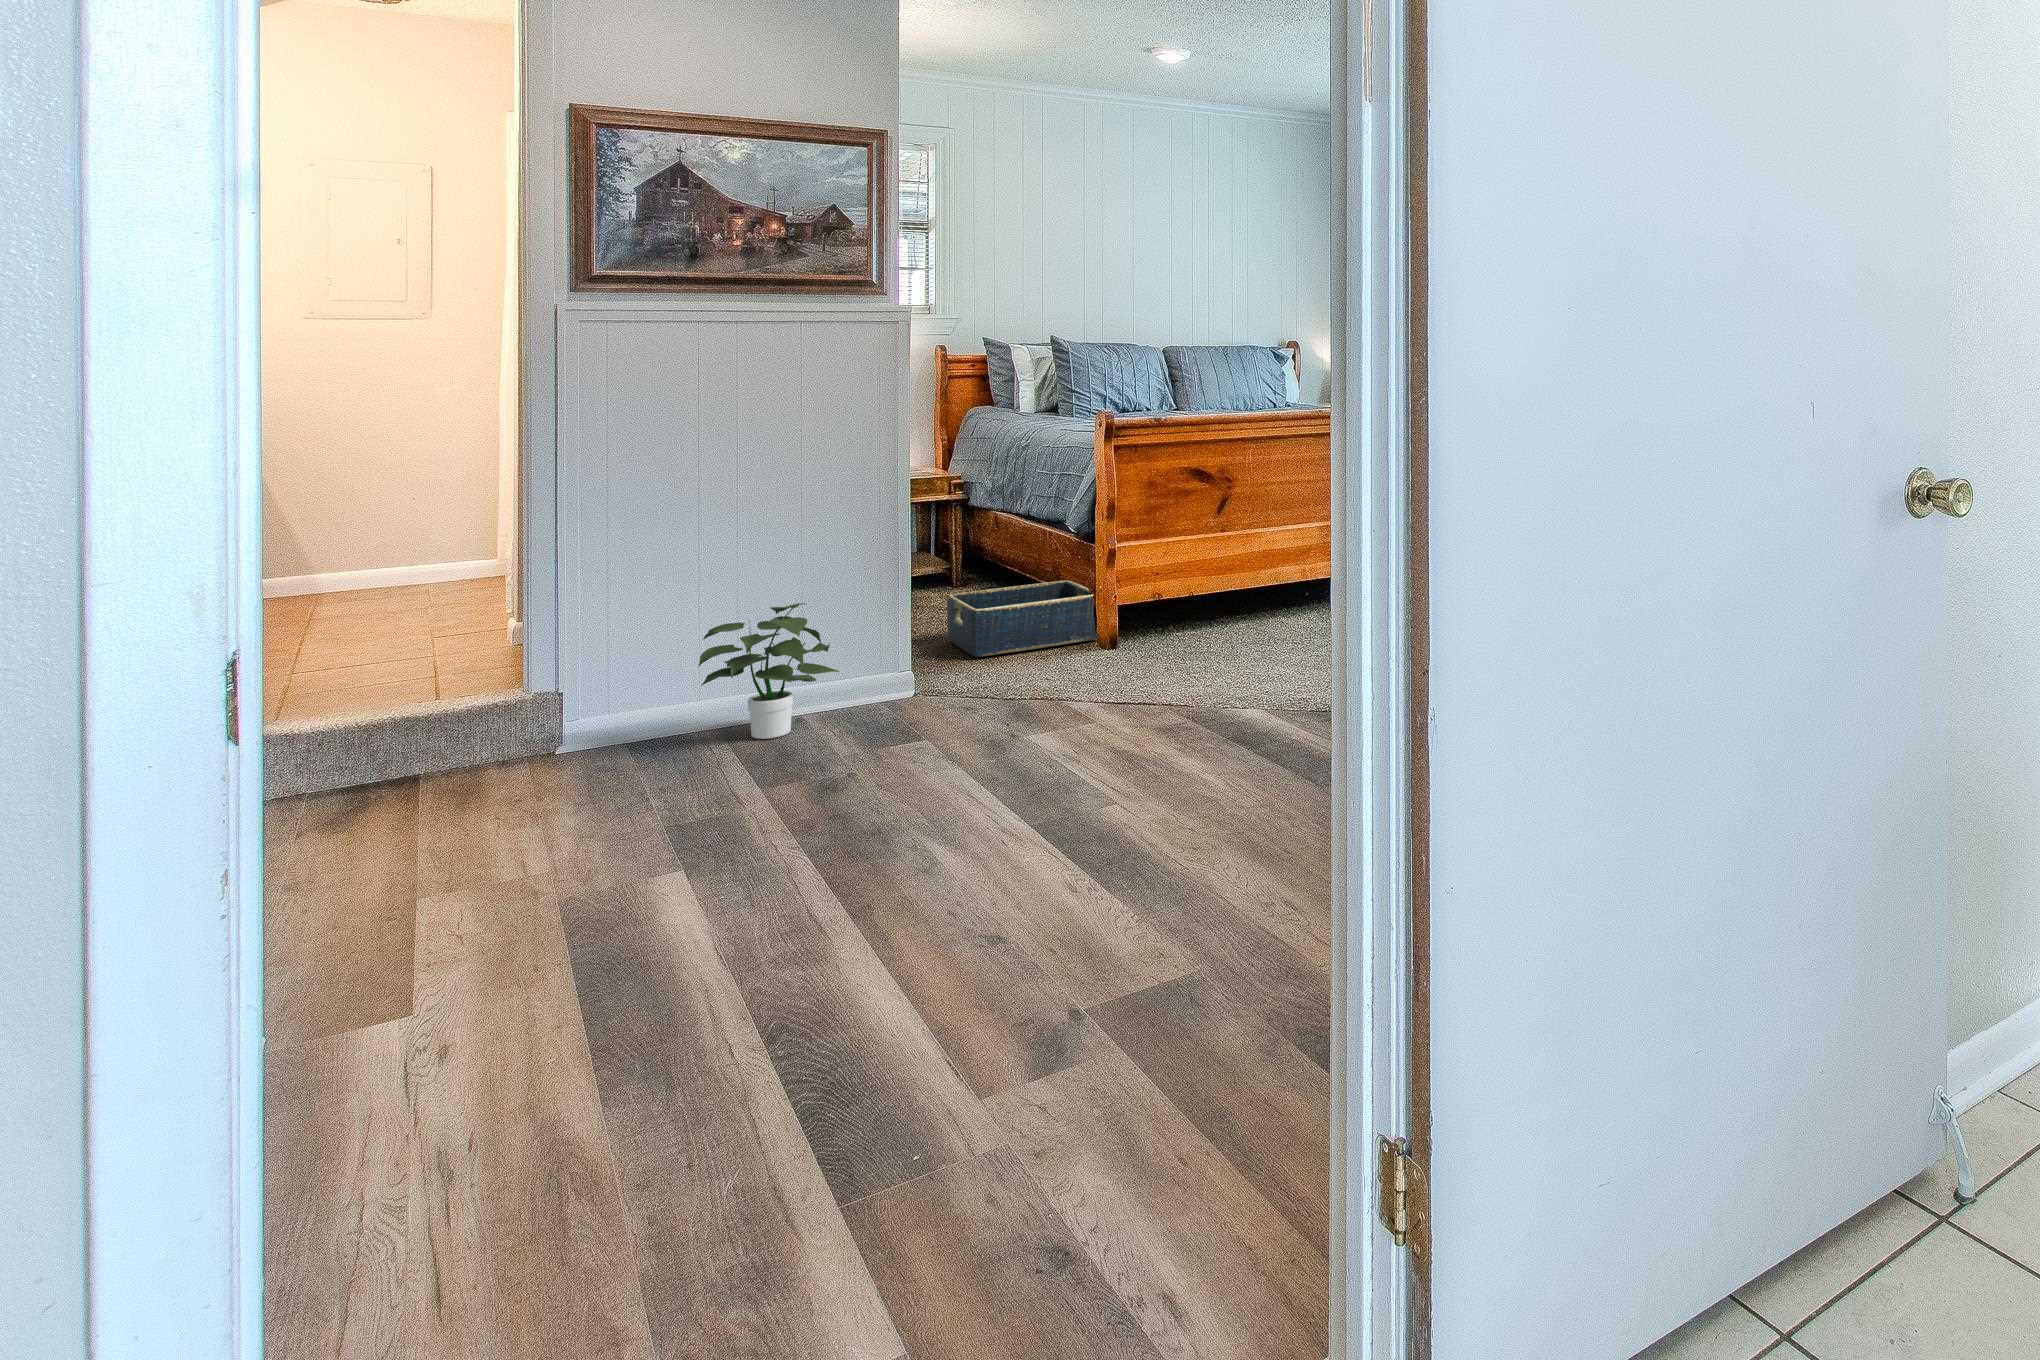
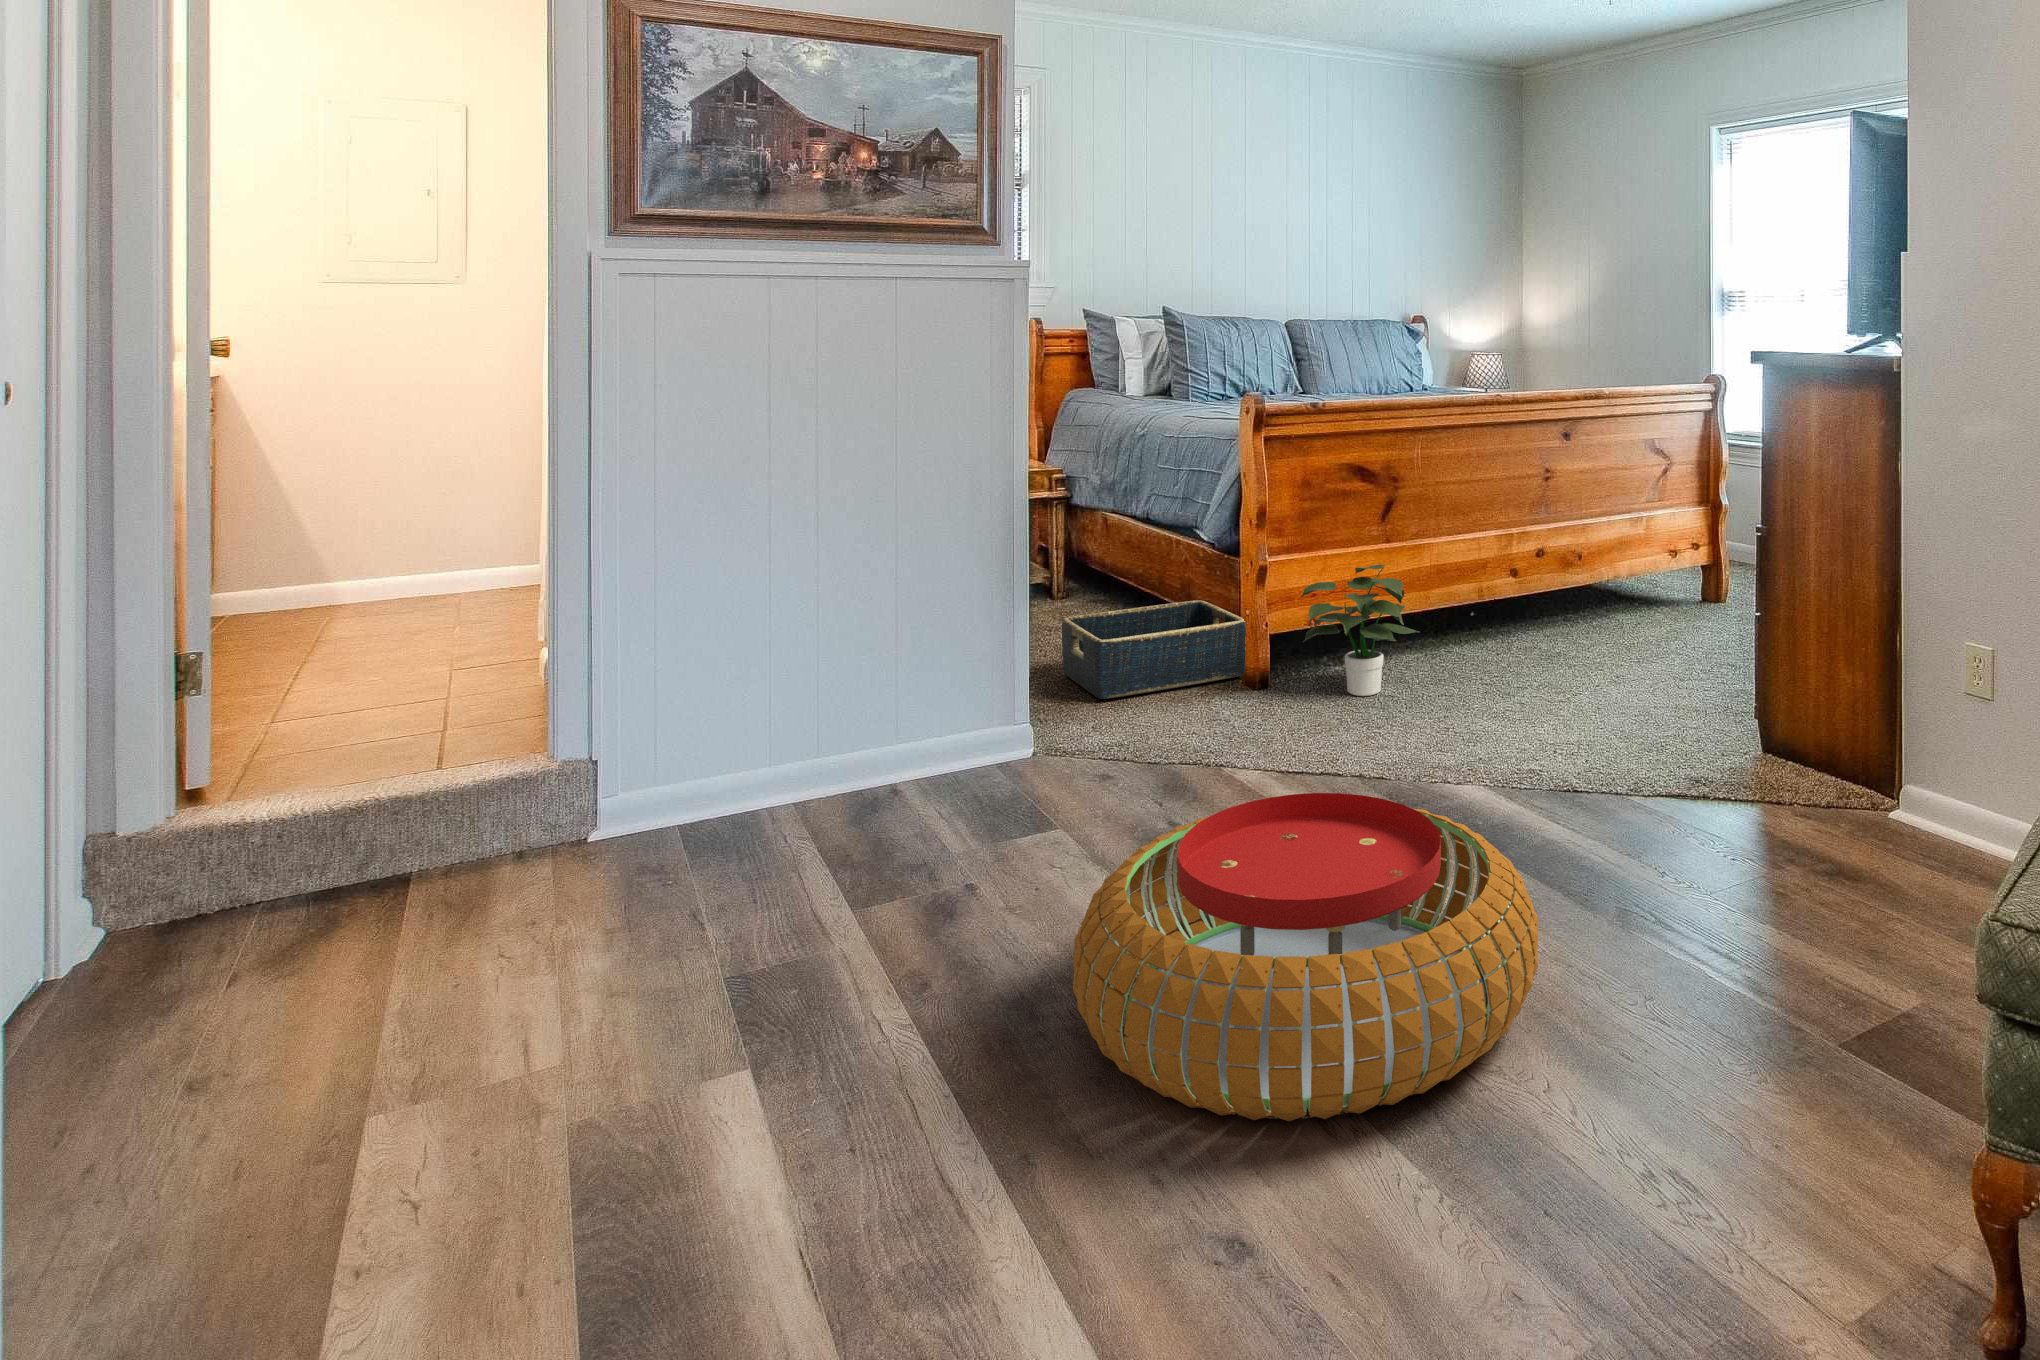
potted plant: present [698,603,839,739] -> present [1301,565,1419,696]
pouf: none [912,692,1245,884] -> present [1073,793,1538,1121]

